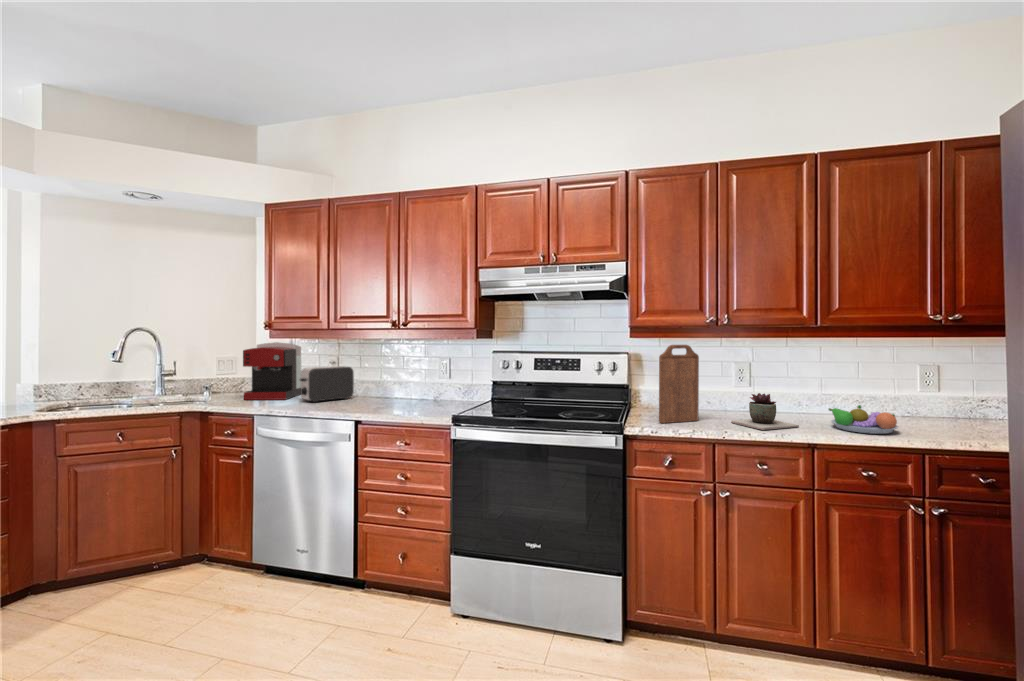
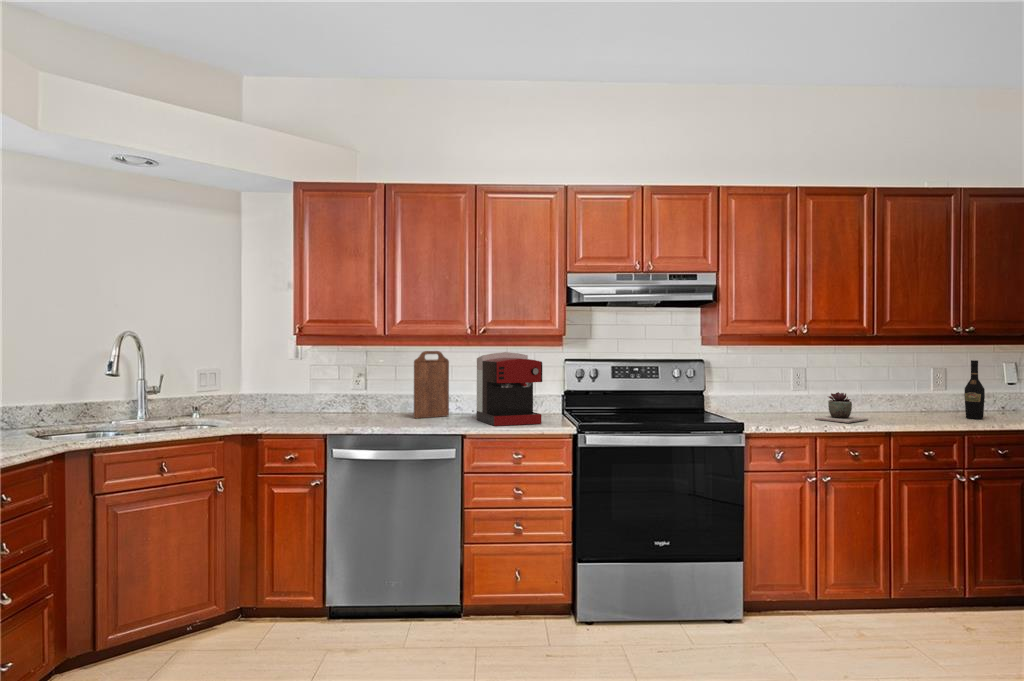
coffee maker: present [243,342,301,400] -> present [477,352,542,426]
cutting board: present [659,345,699,423] -> present [414,351,449,418]
wine bottle: none [945,358,974,433] -> present [964,360,985,419]
toaster: present [300,366,354,402] -> none [350,378,400,420]
fruit bowl: present [829,405,898,434] -> none [883,400,940,422]

